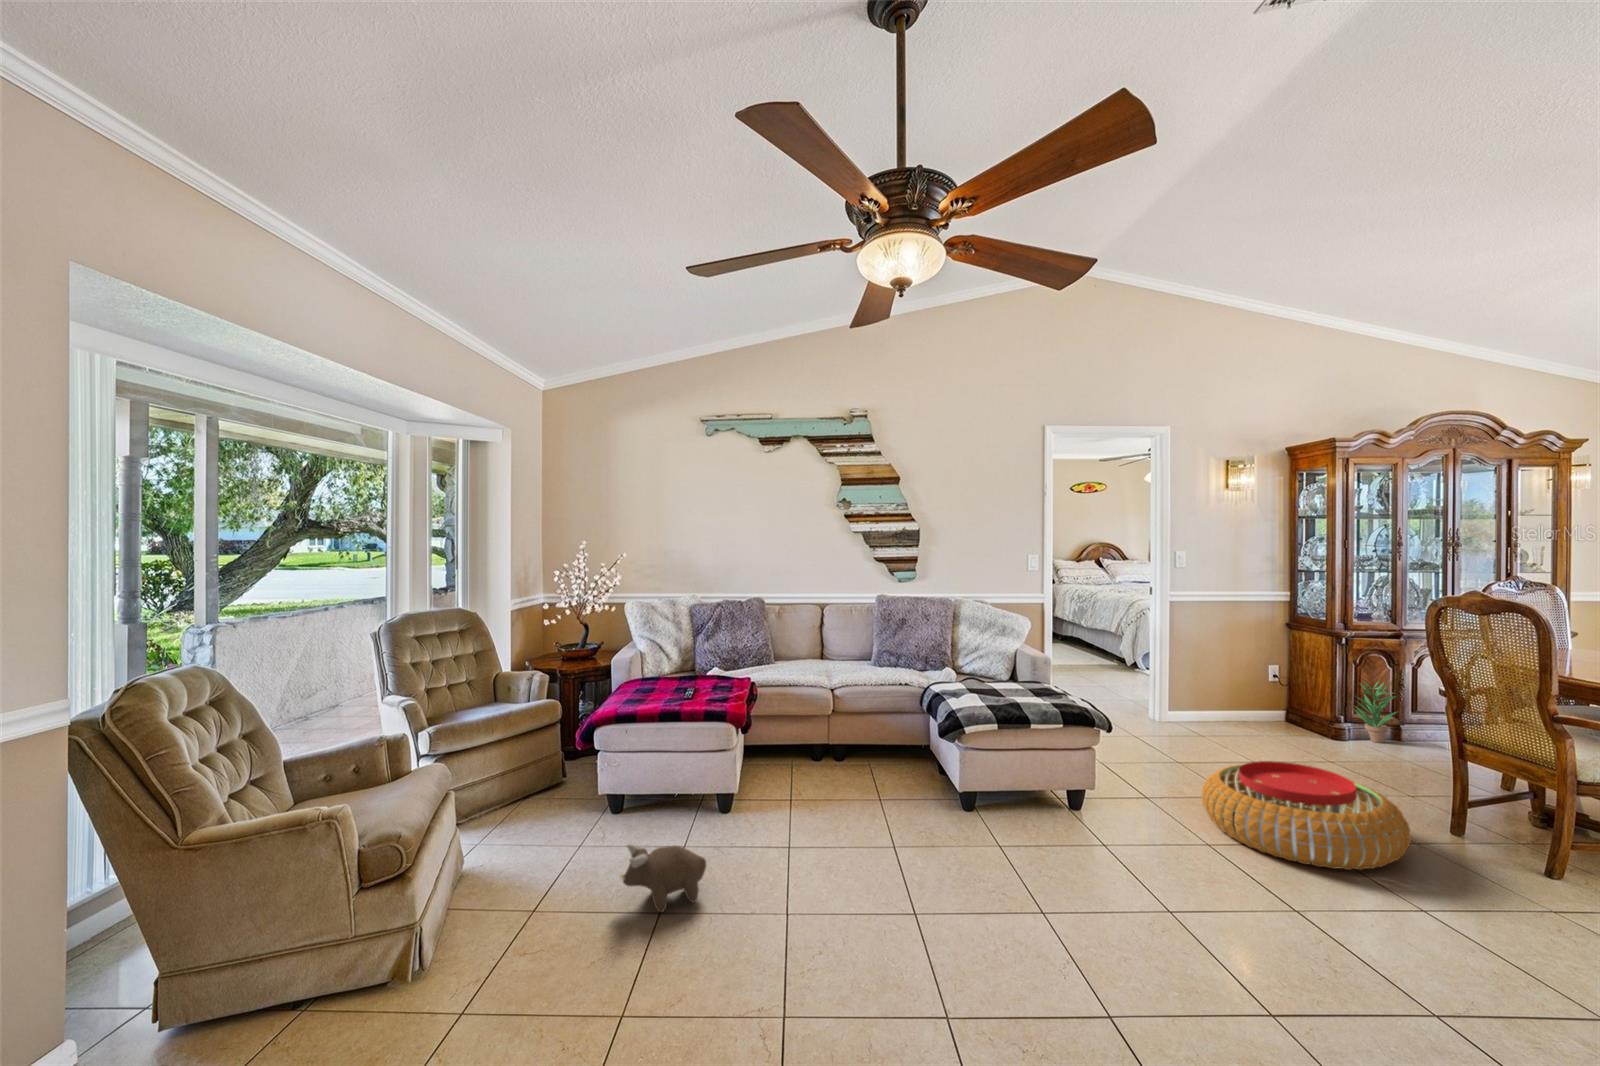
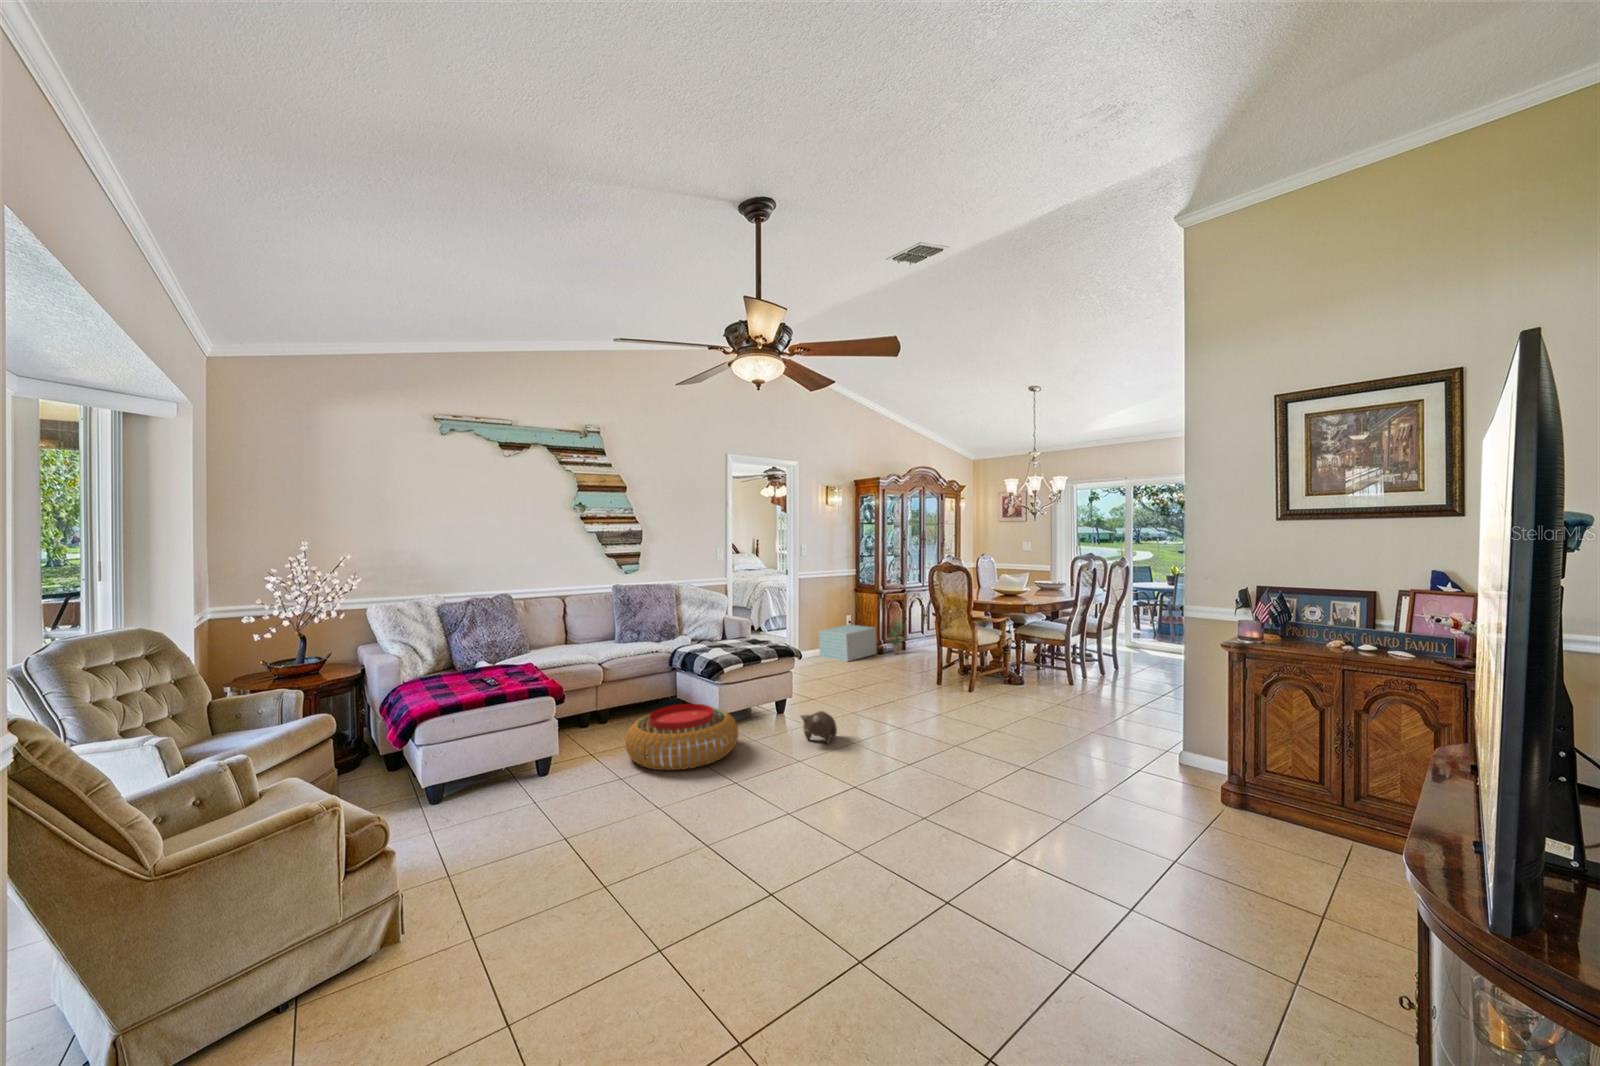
storage box: none [1210,678,1329,739] -> present [819,625,877,662]
pouf: present [1202,761,1411,870] -> present [625,704,739,770]
plush toy: present [620,845,706,912] -> present [801,711,837,743]

